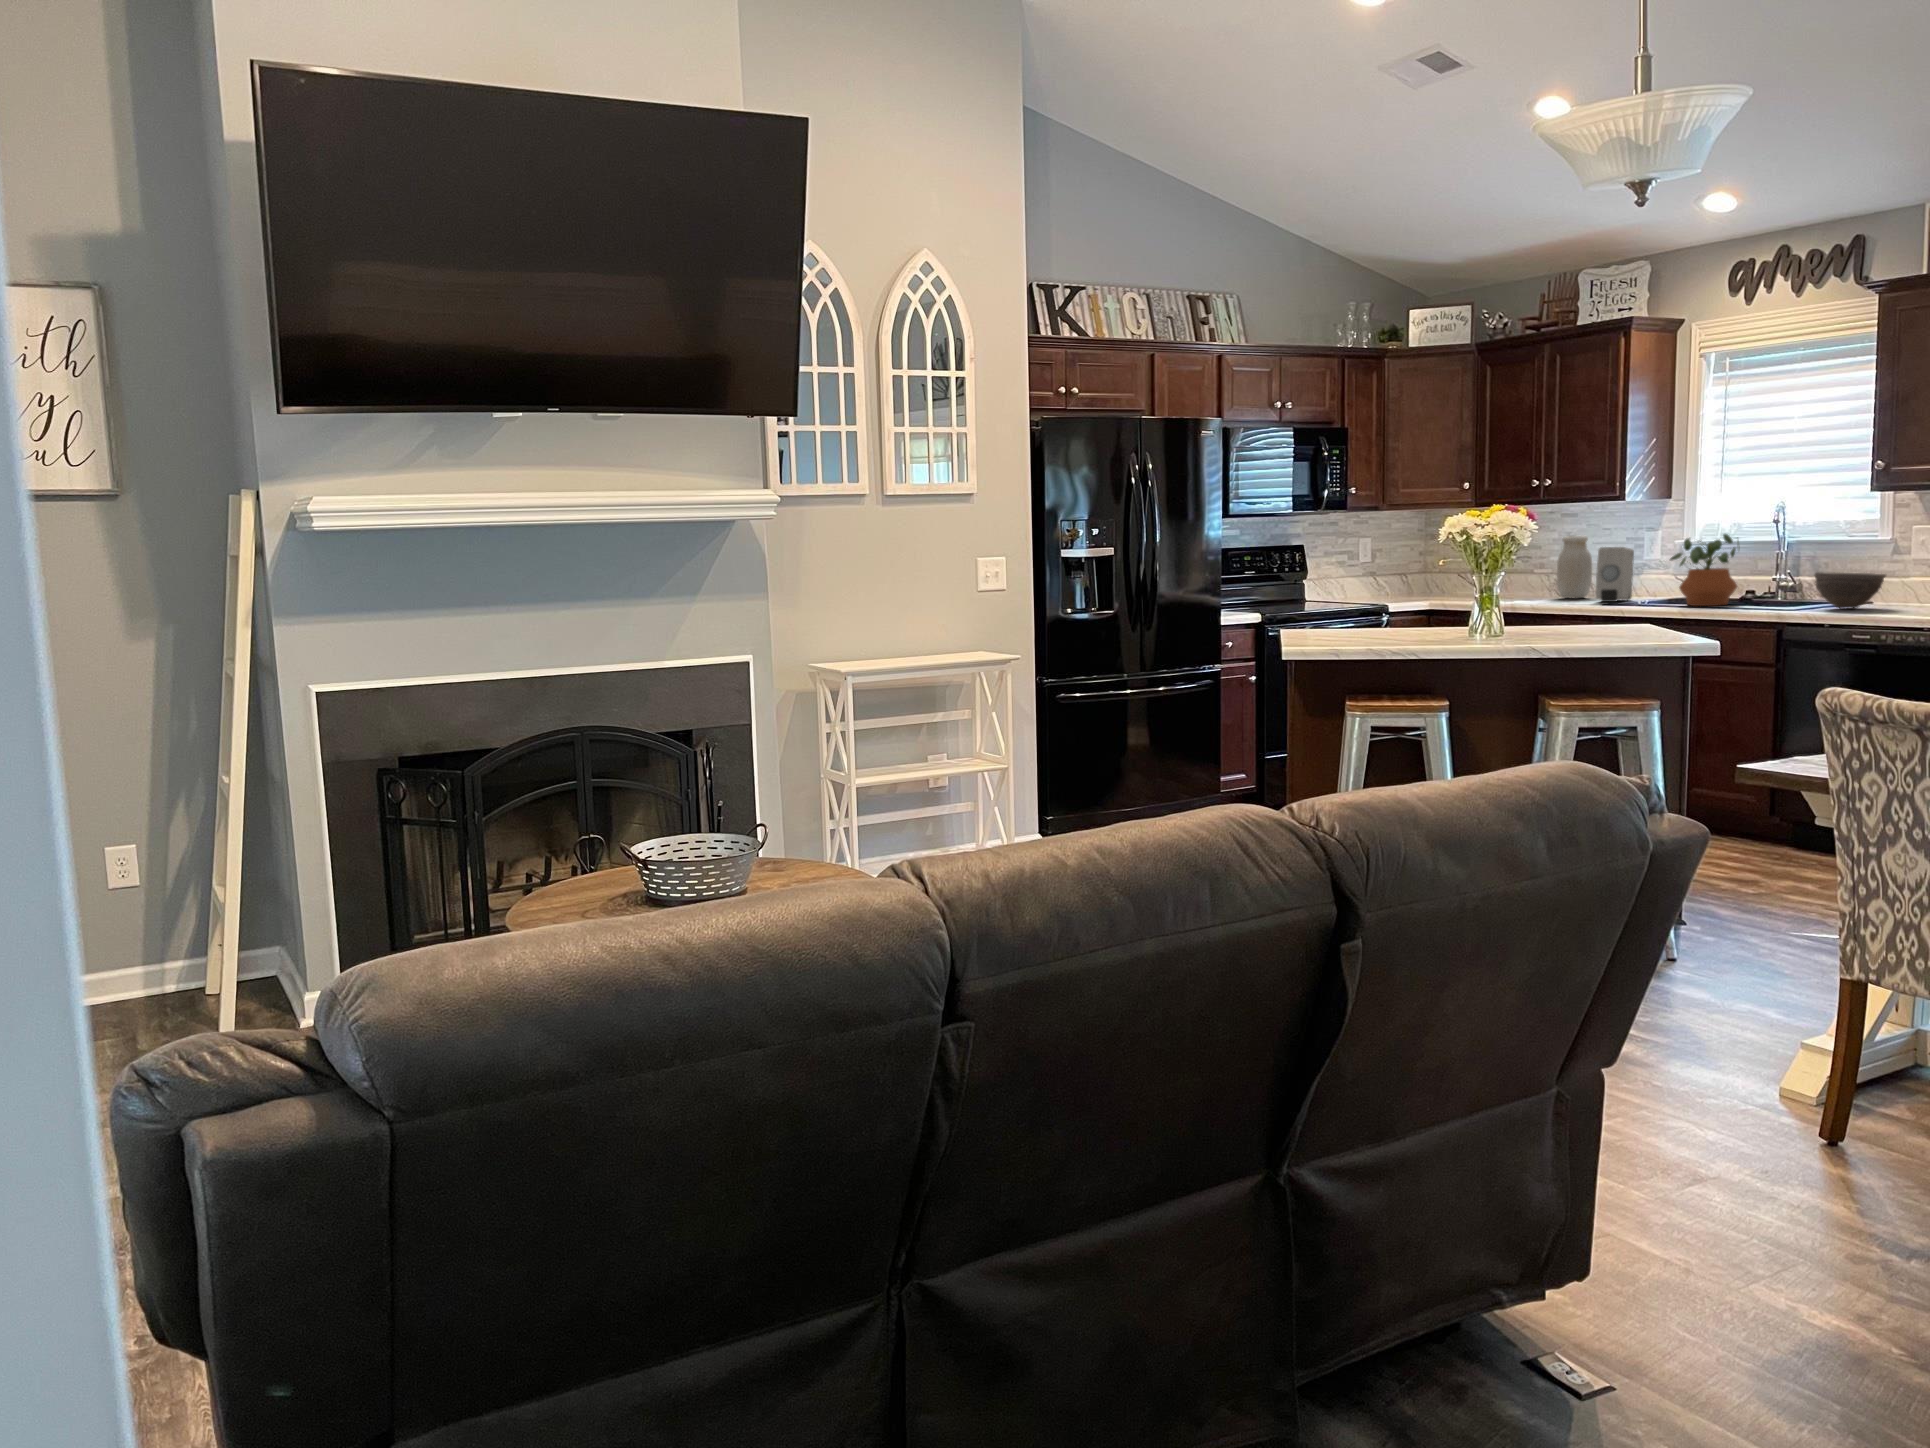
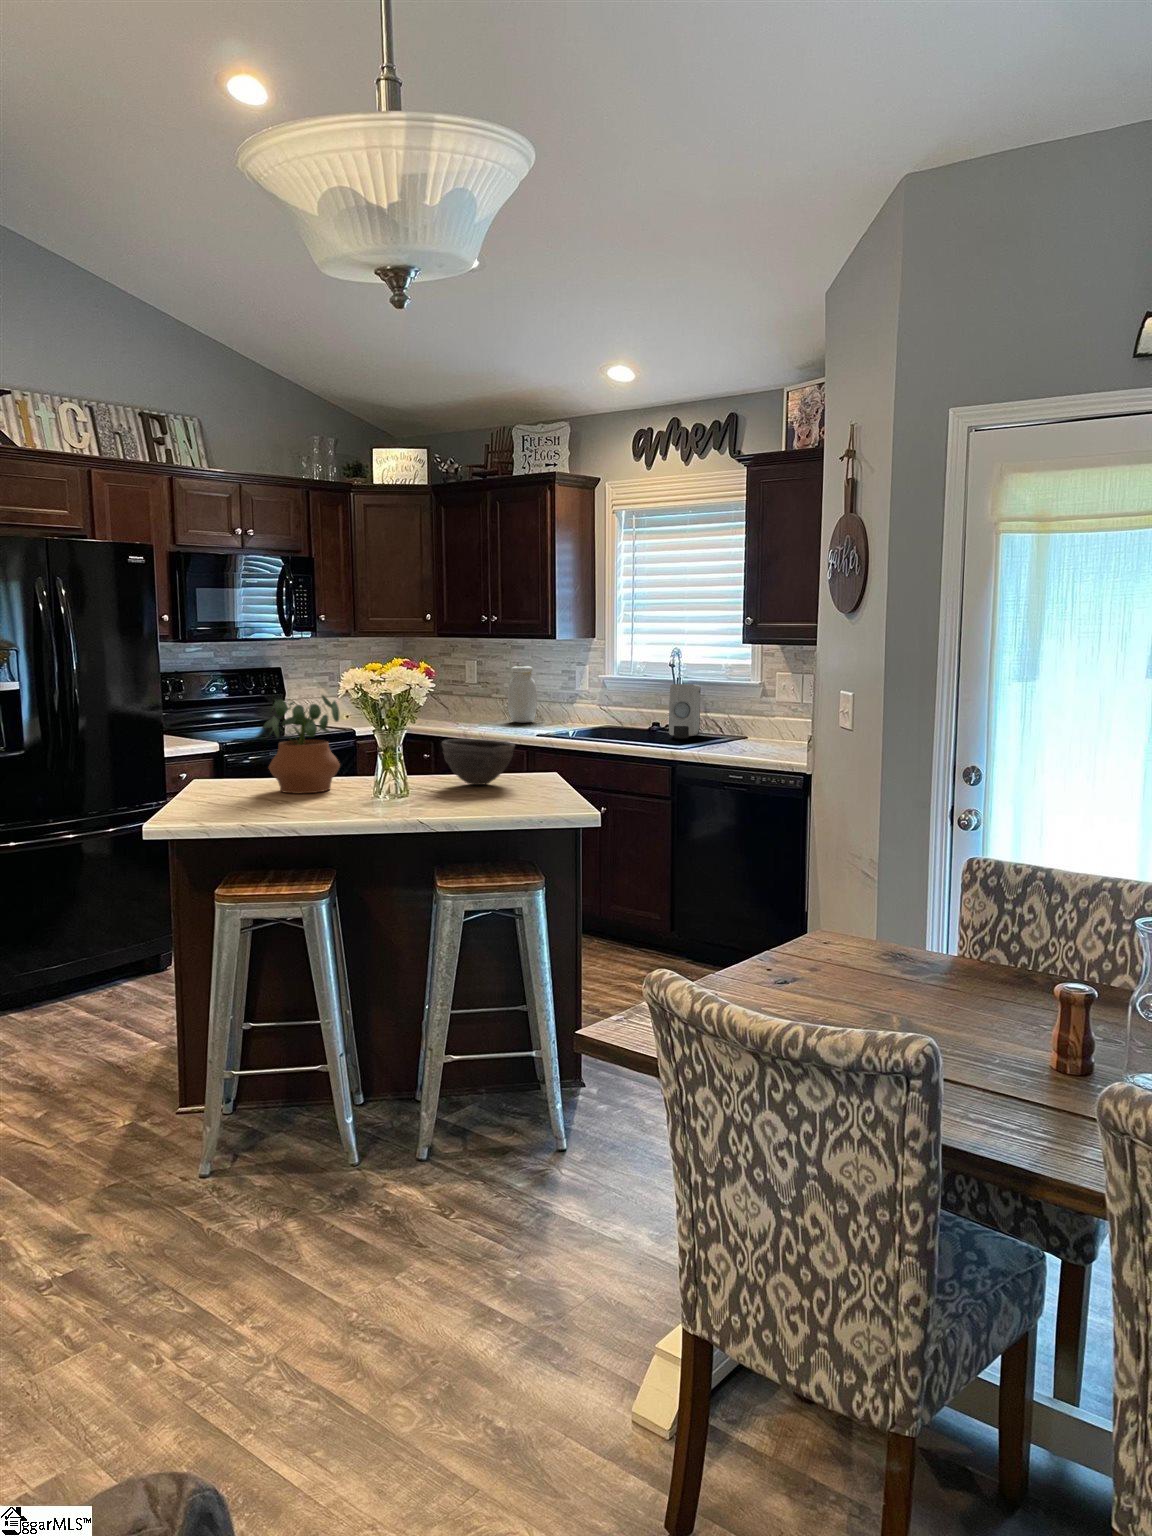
potted plant: present [1670,534,1739,606] -> present [263,695,340,794]
soap dispenser: present [1596,547,1634,602] -> present [669,684,701,738]
bowl: present [1815,572,1886,608] -> present [442,739,515,785]

